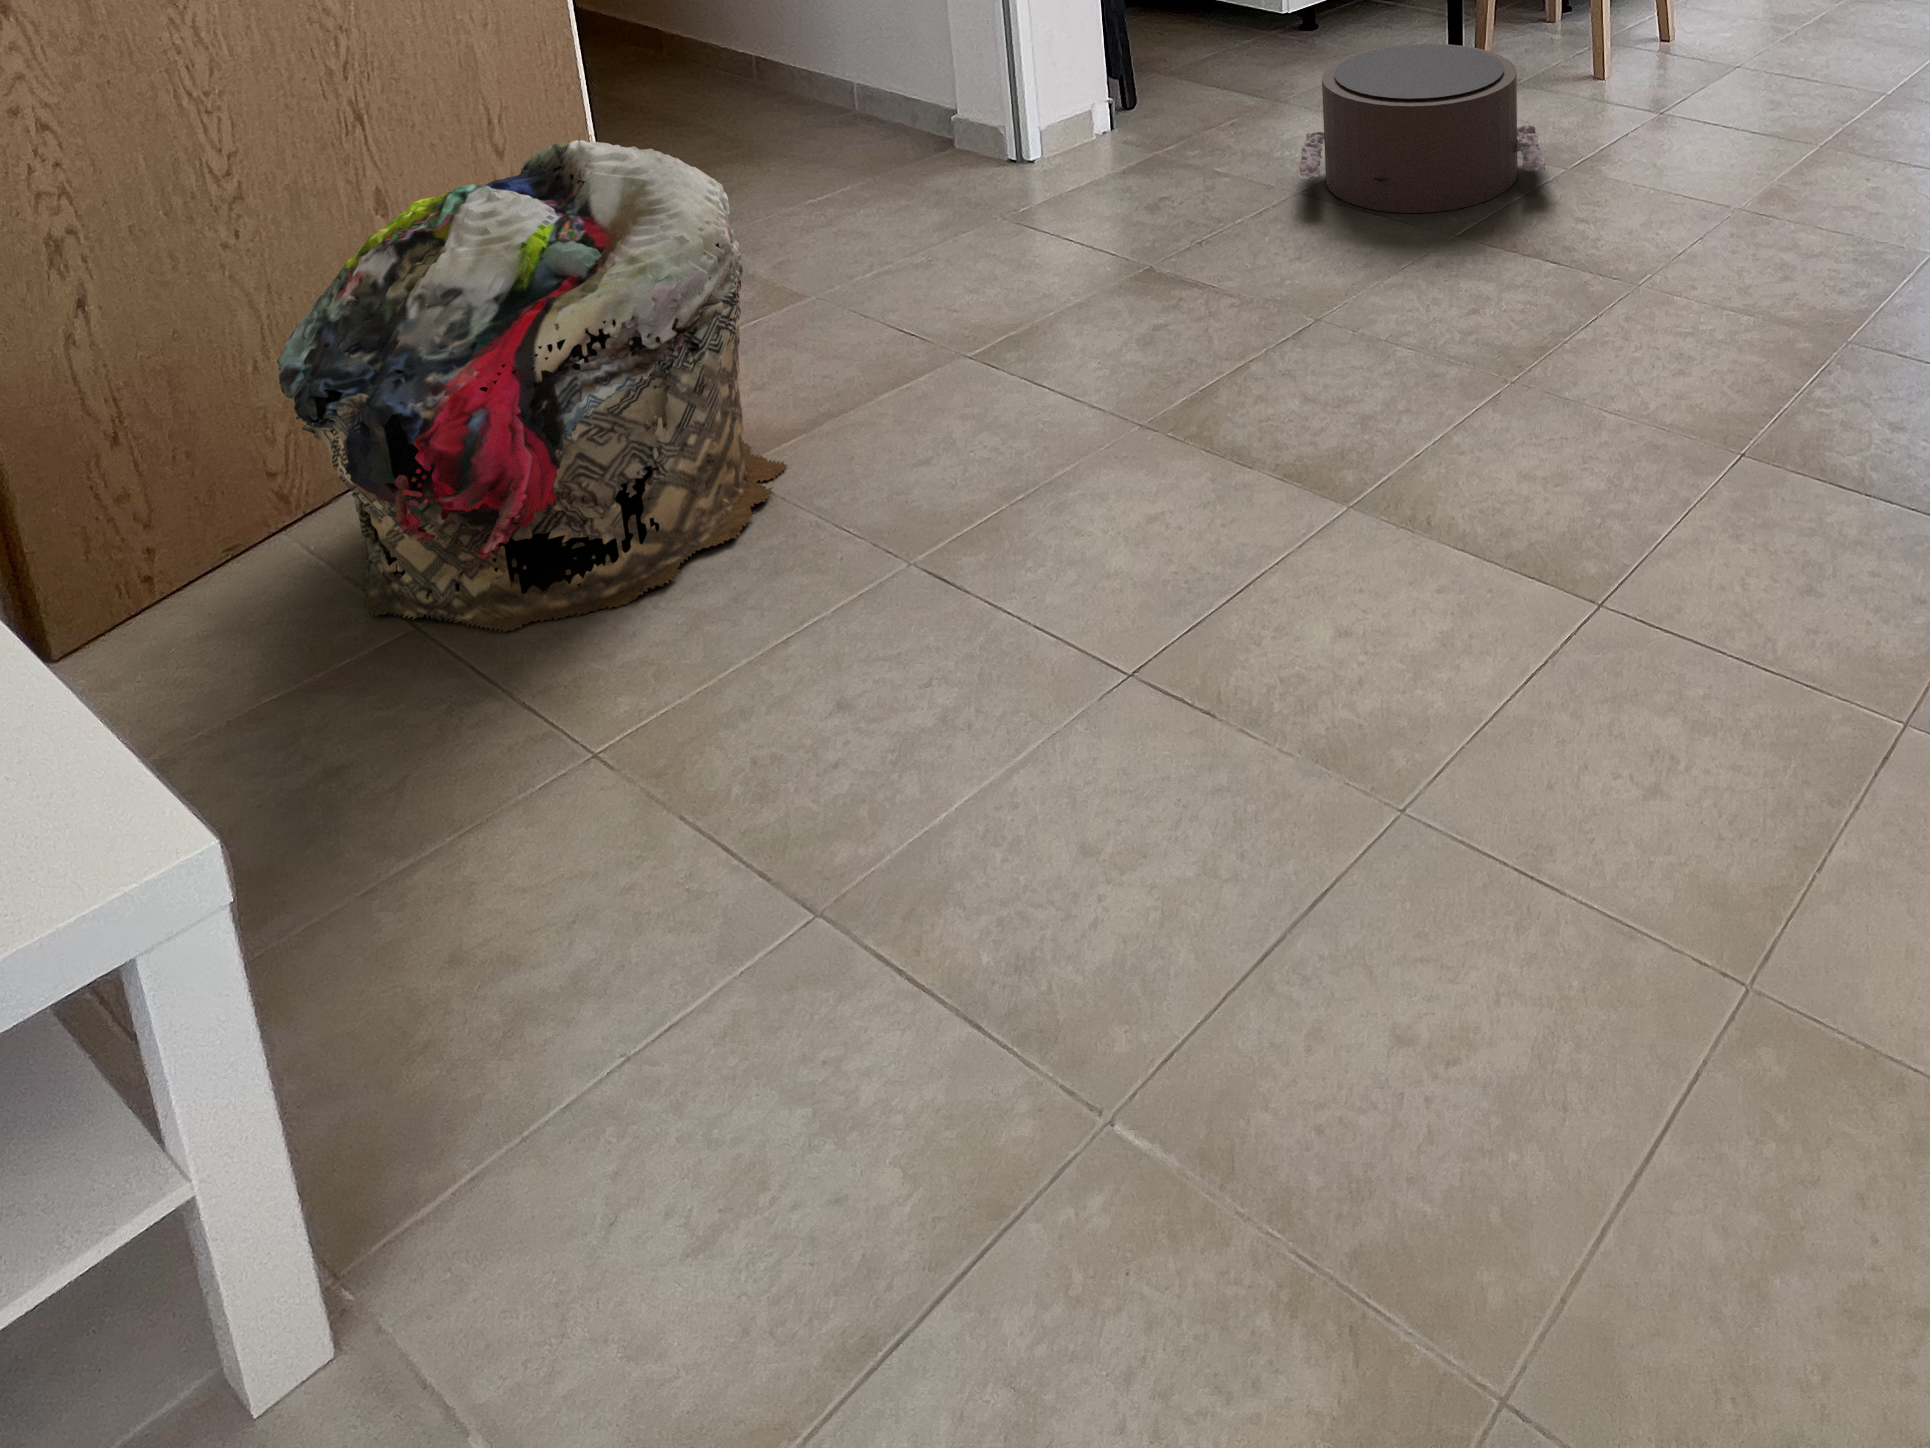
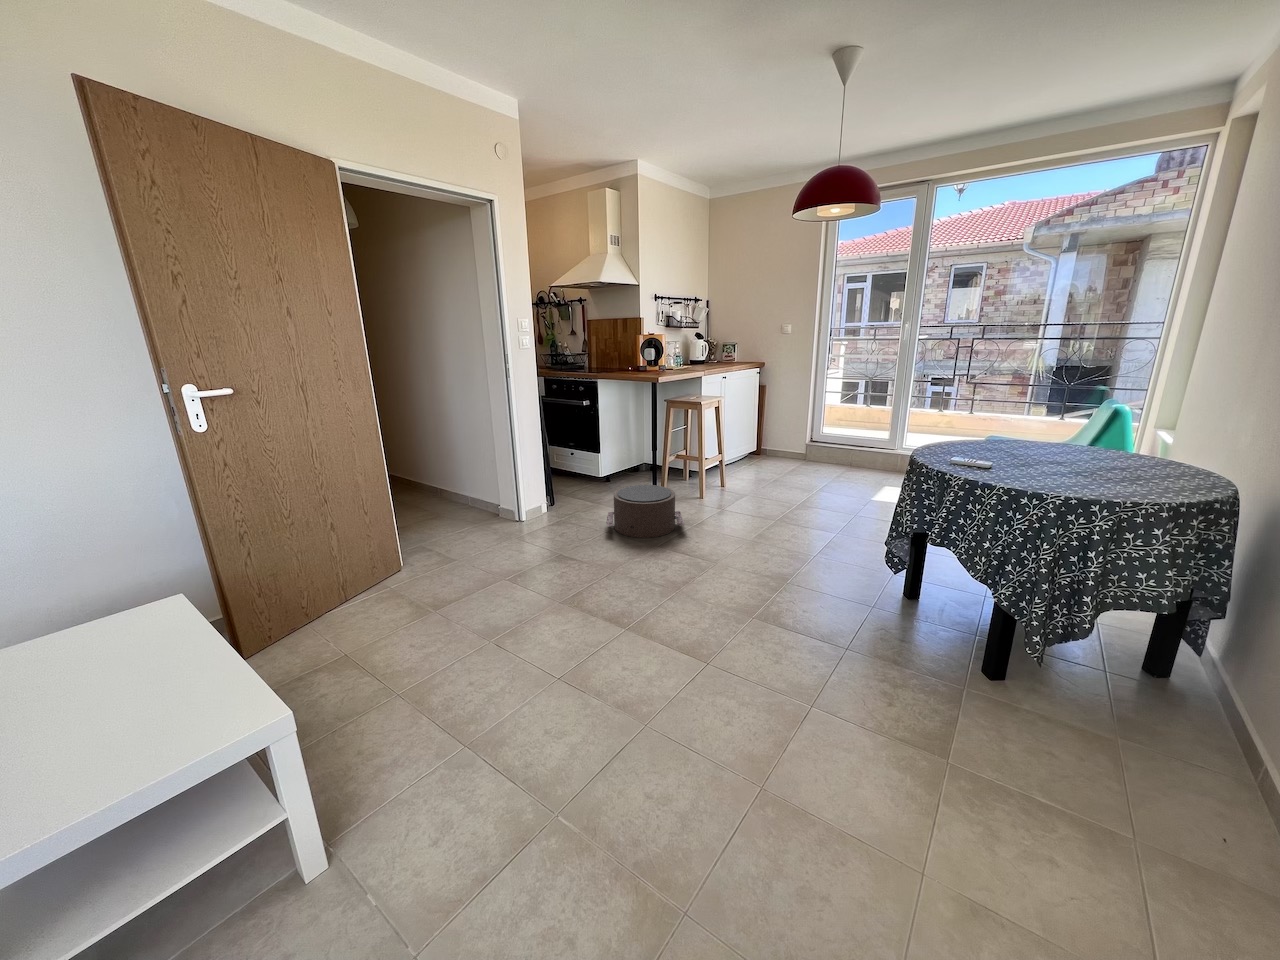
laundry basket: present [277,140,787,633] -> none [305,506,454,654]

